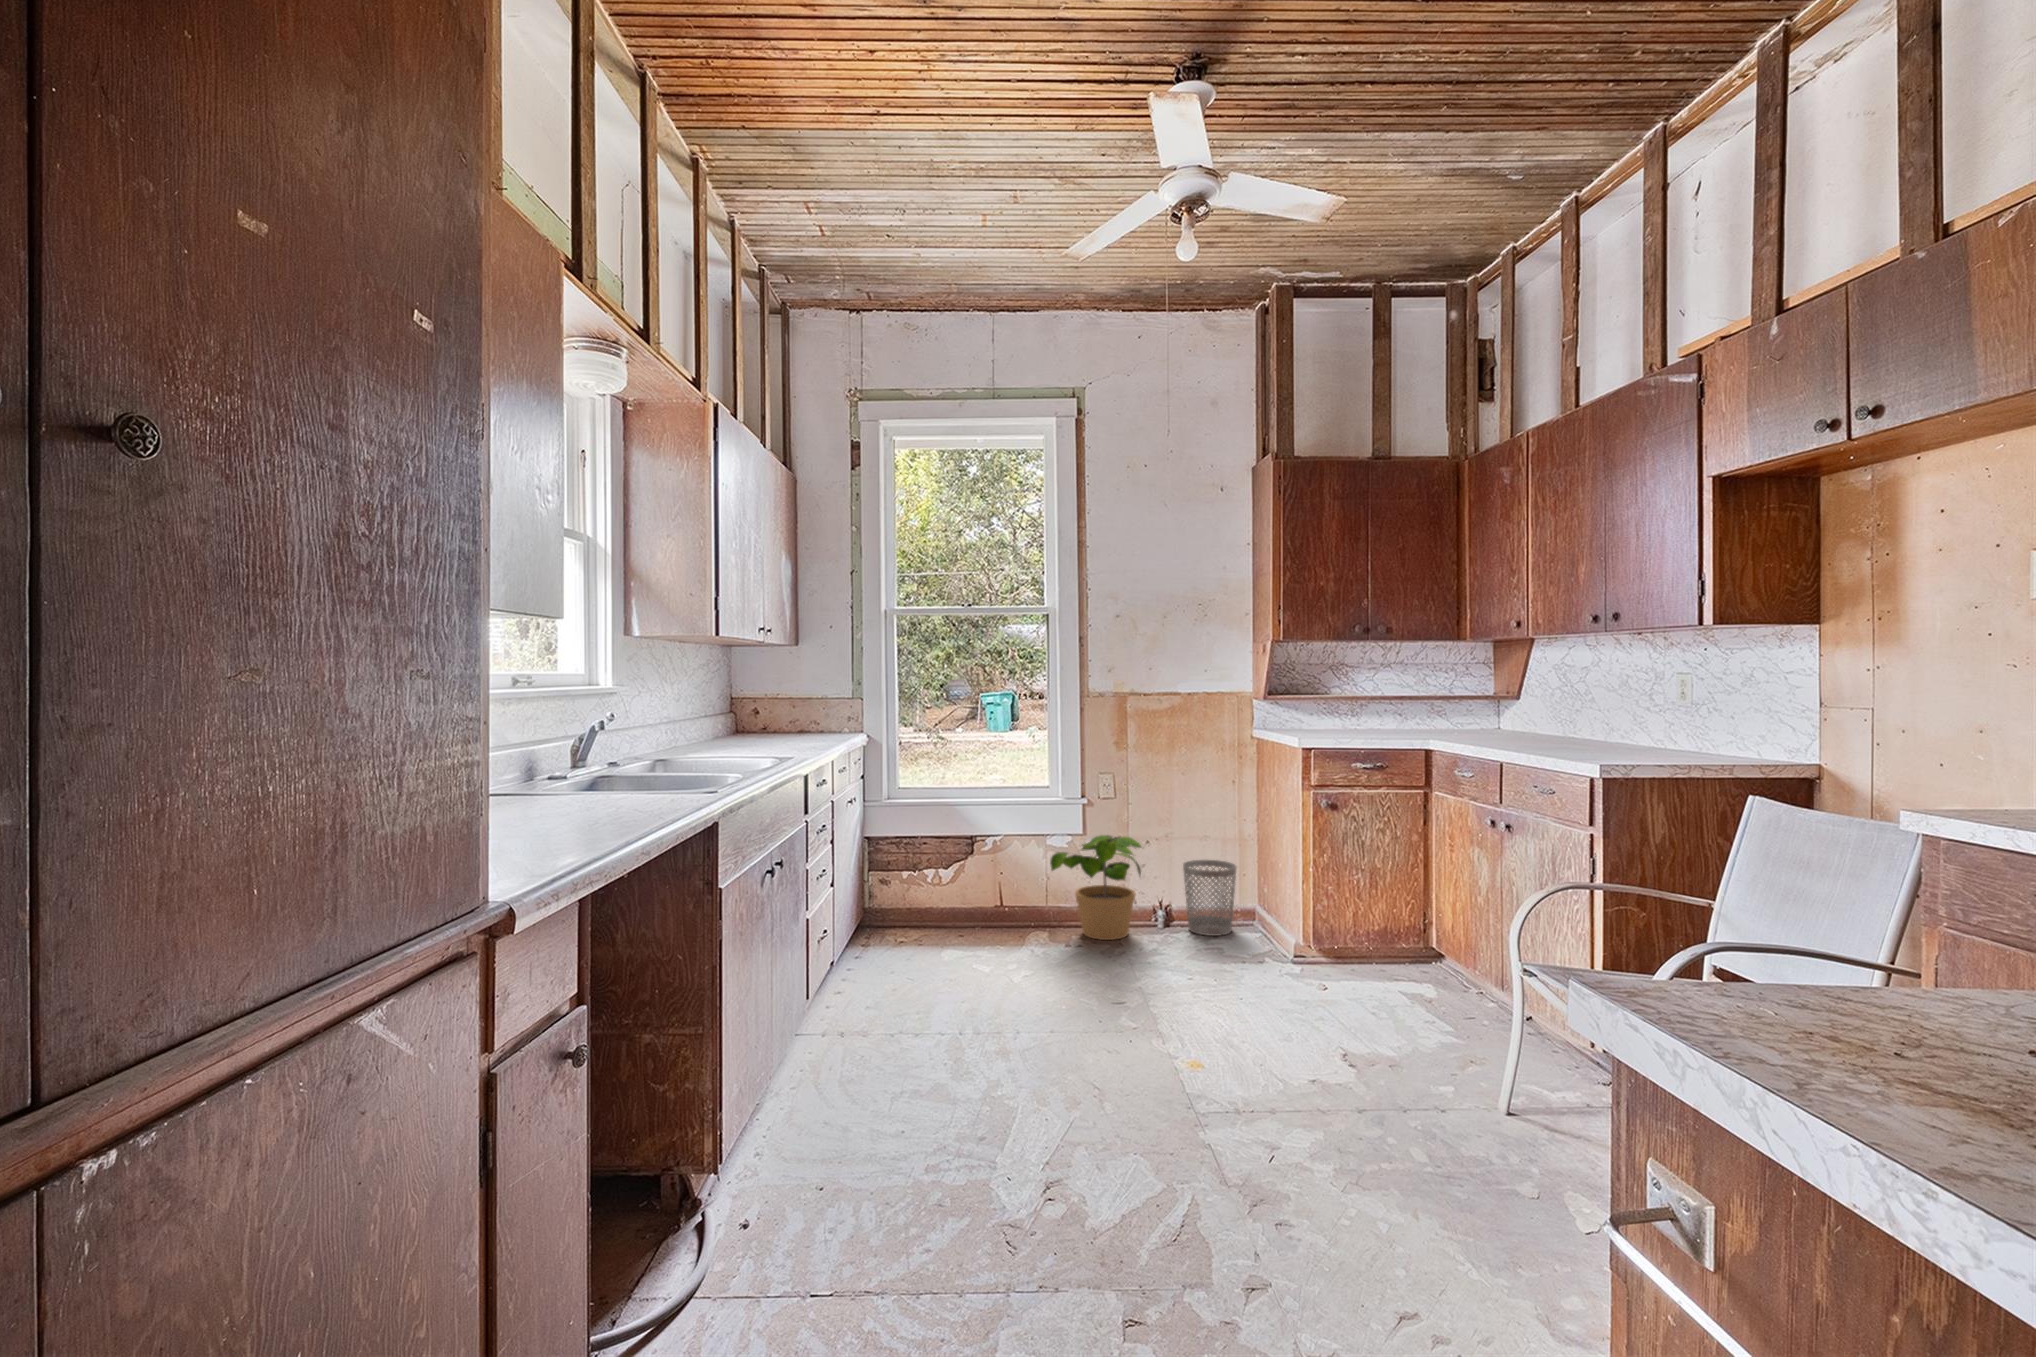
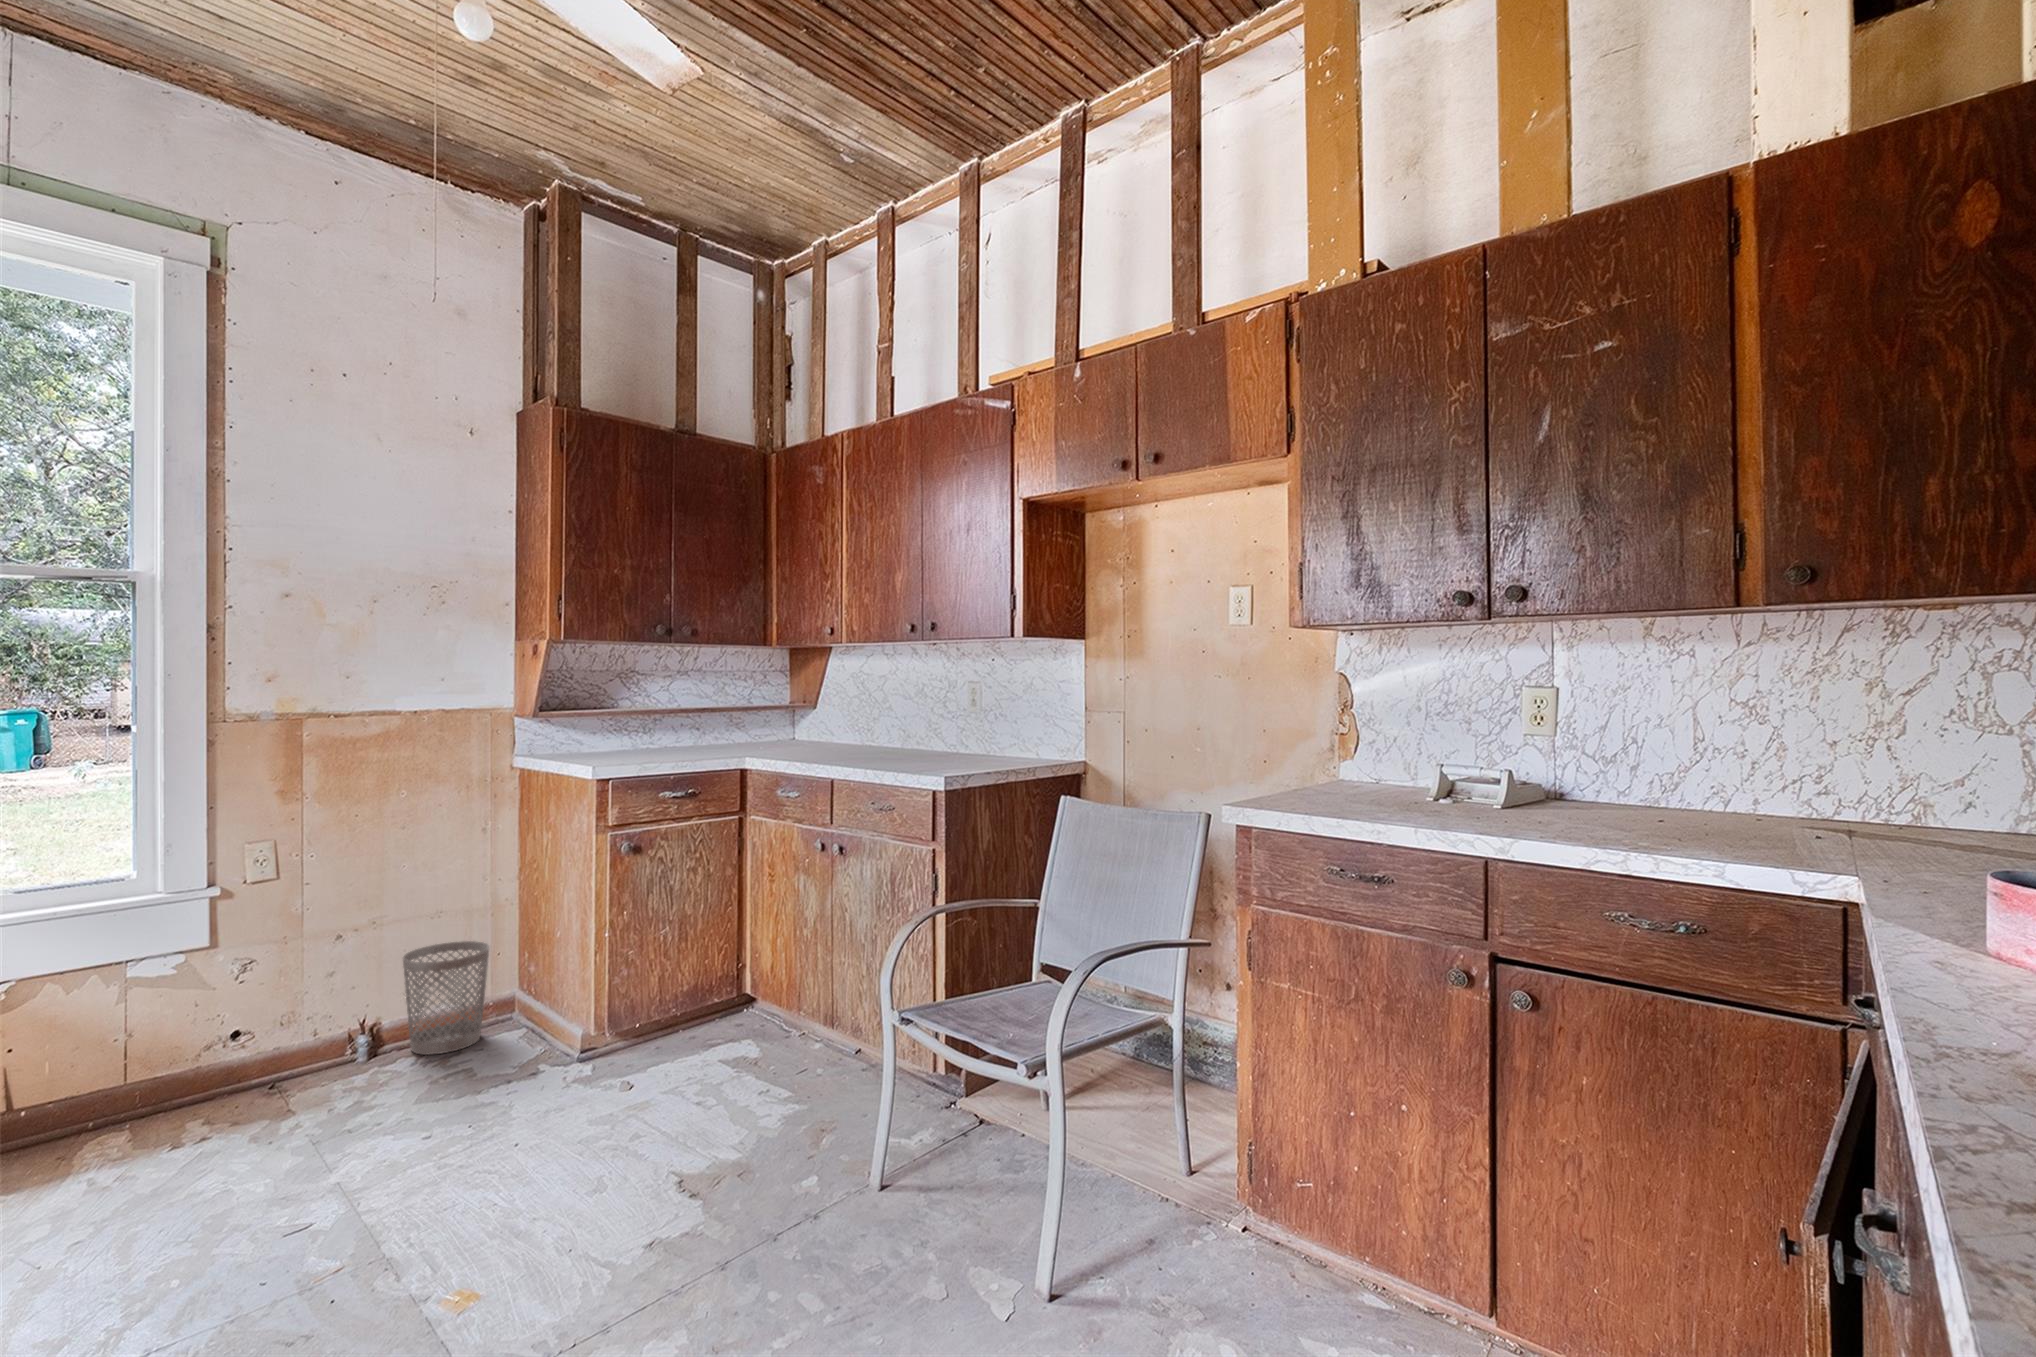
potted plant: present [1050,835,1141,940] -> none [138,936,344,1112]

